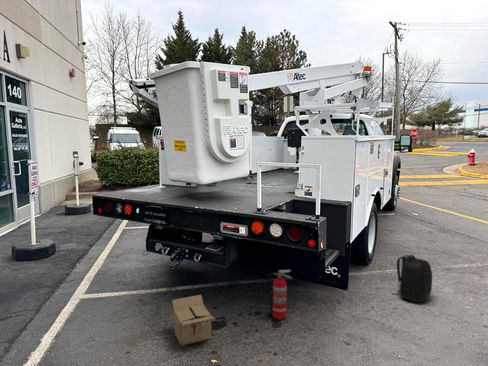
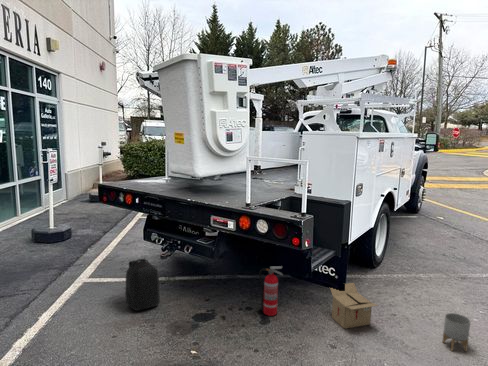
backpack: present [397,255,432,302] -> present [125,259,160,311]
cardboard box: present [172,295,214,346] -> present [330,283,377,329]
planter: none [448,305,474,342] -> present [442,313,471,351]

